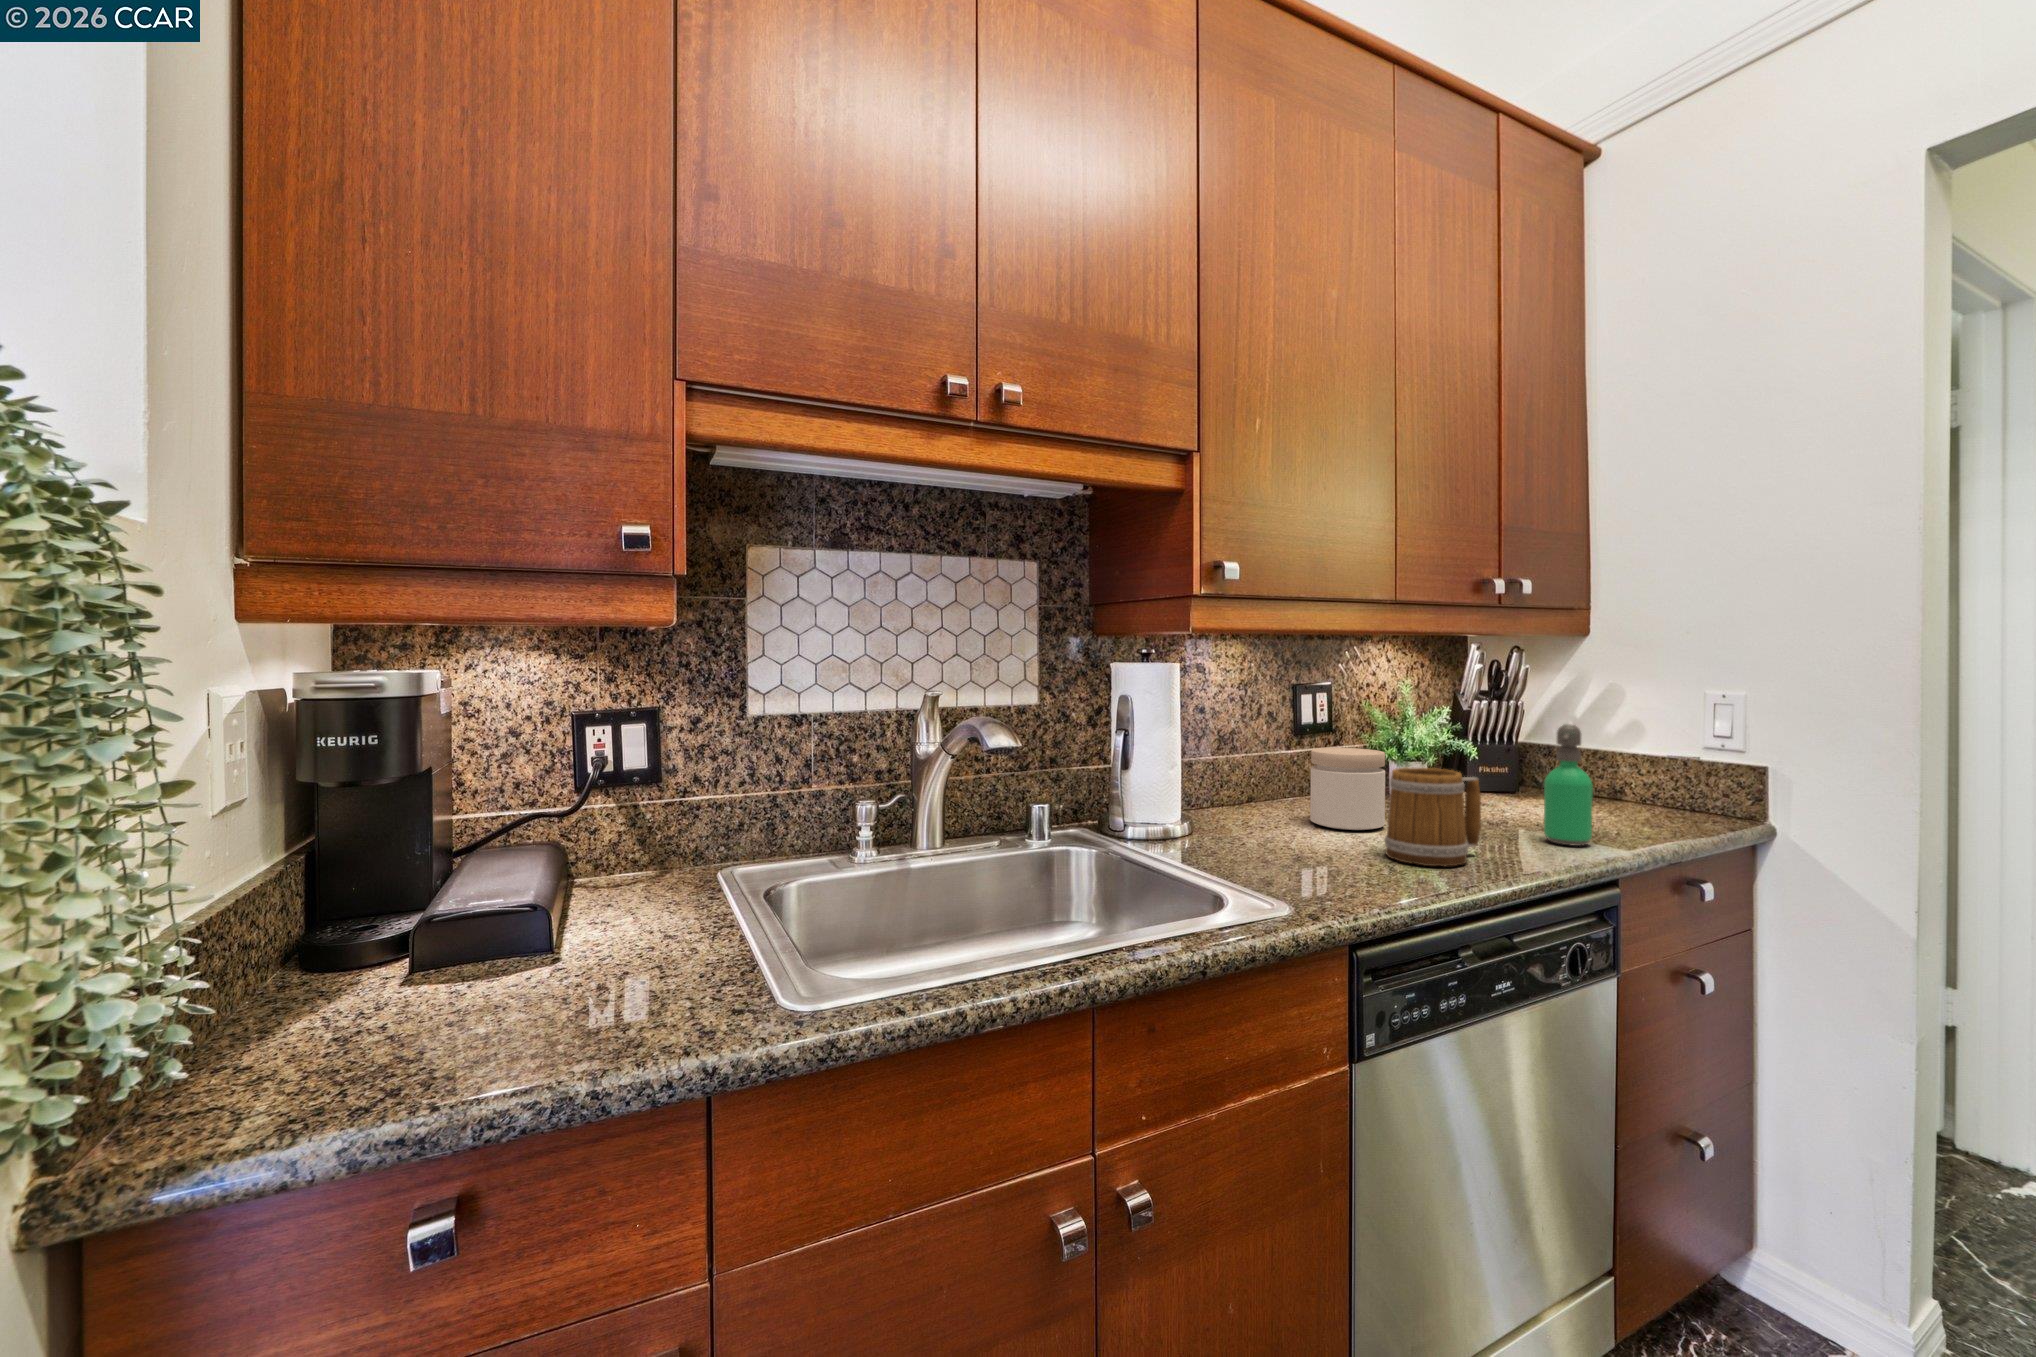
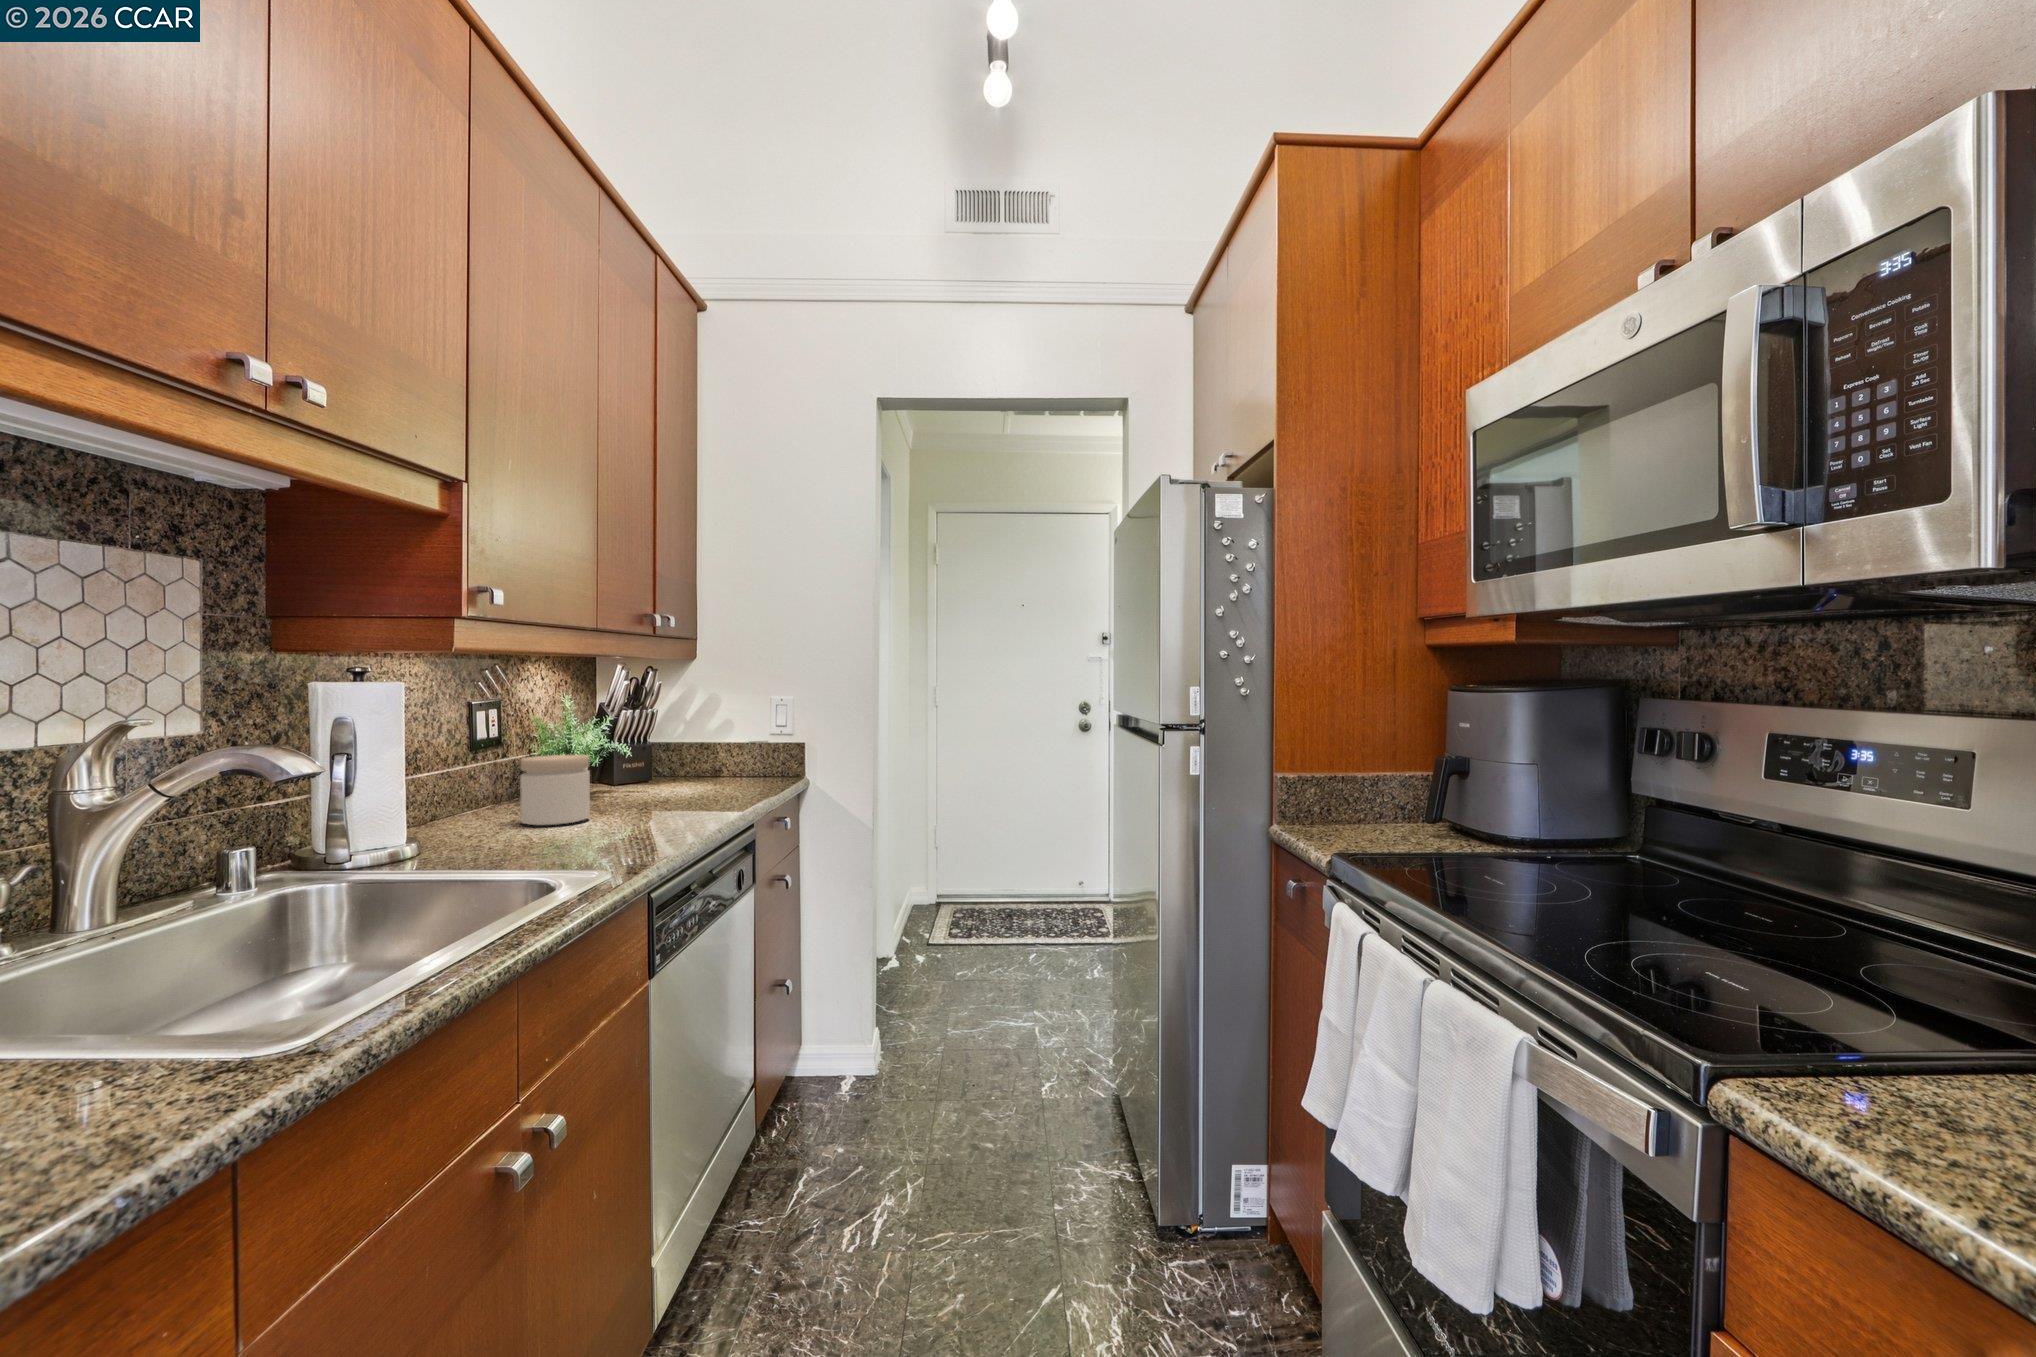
soap dispenser: present [1544,724,1593,846] -> none [705,722,735,807]
mug: present [1384,768,1481,866] -> none [617,760,681,834]

